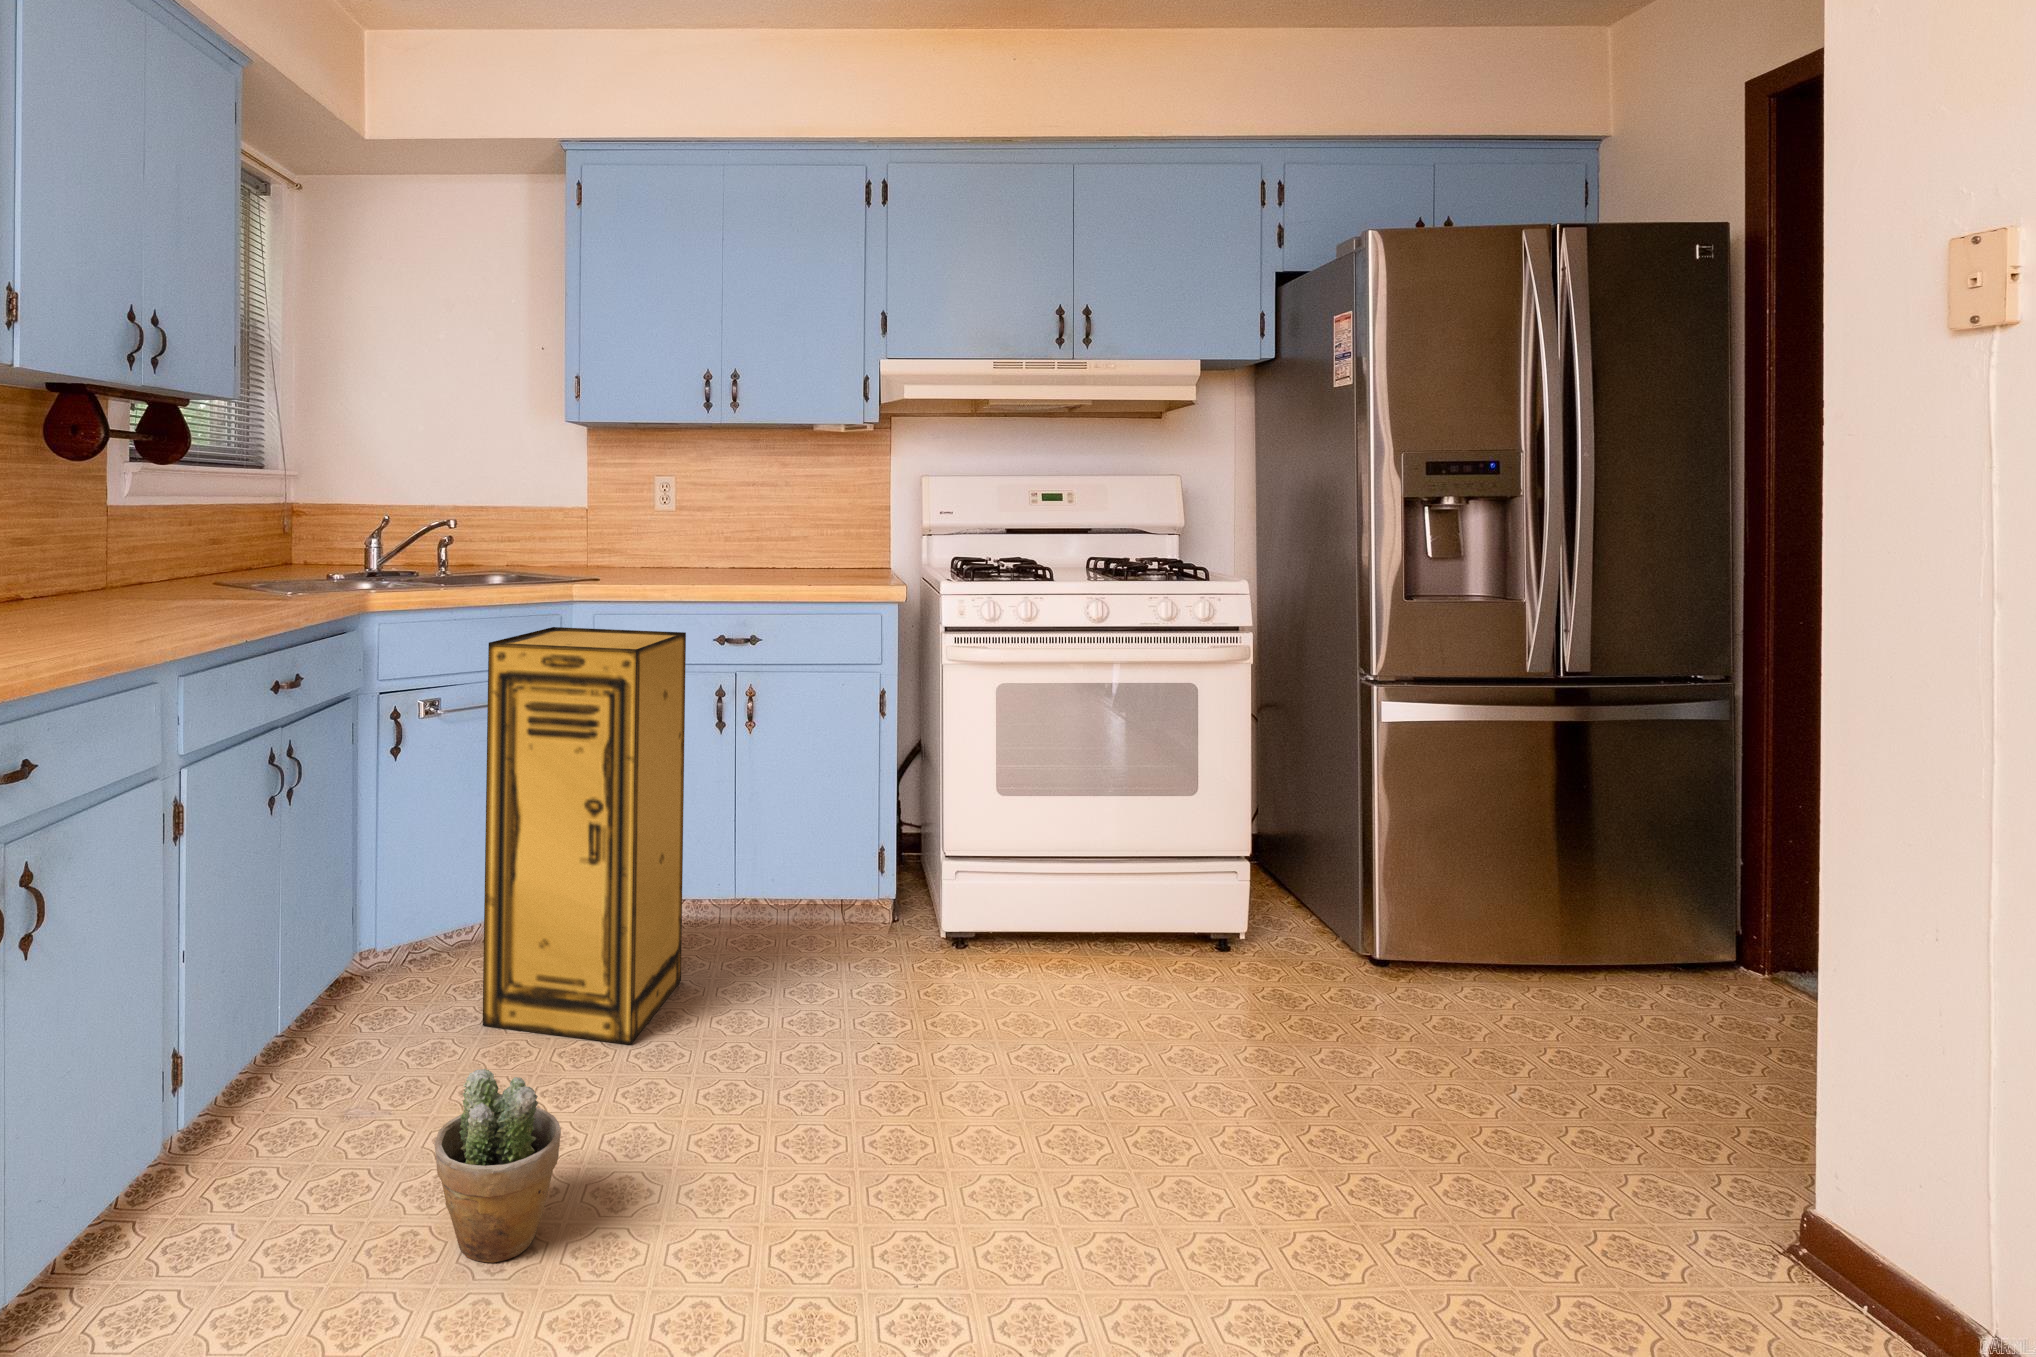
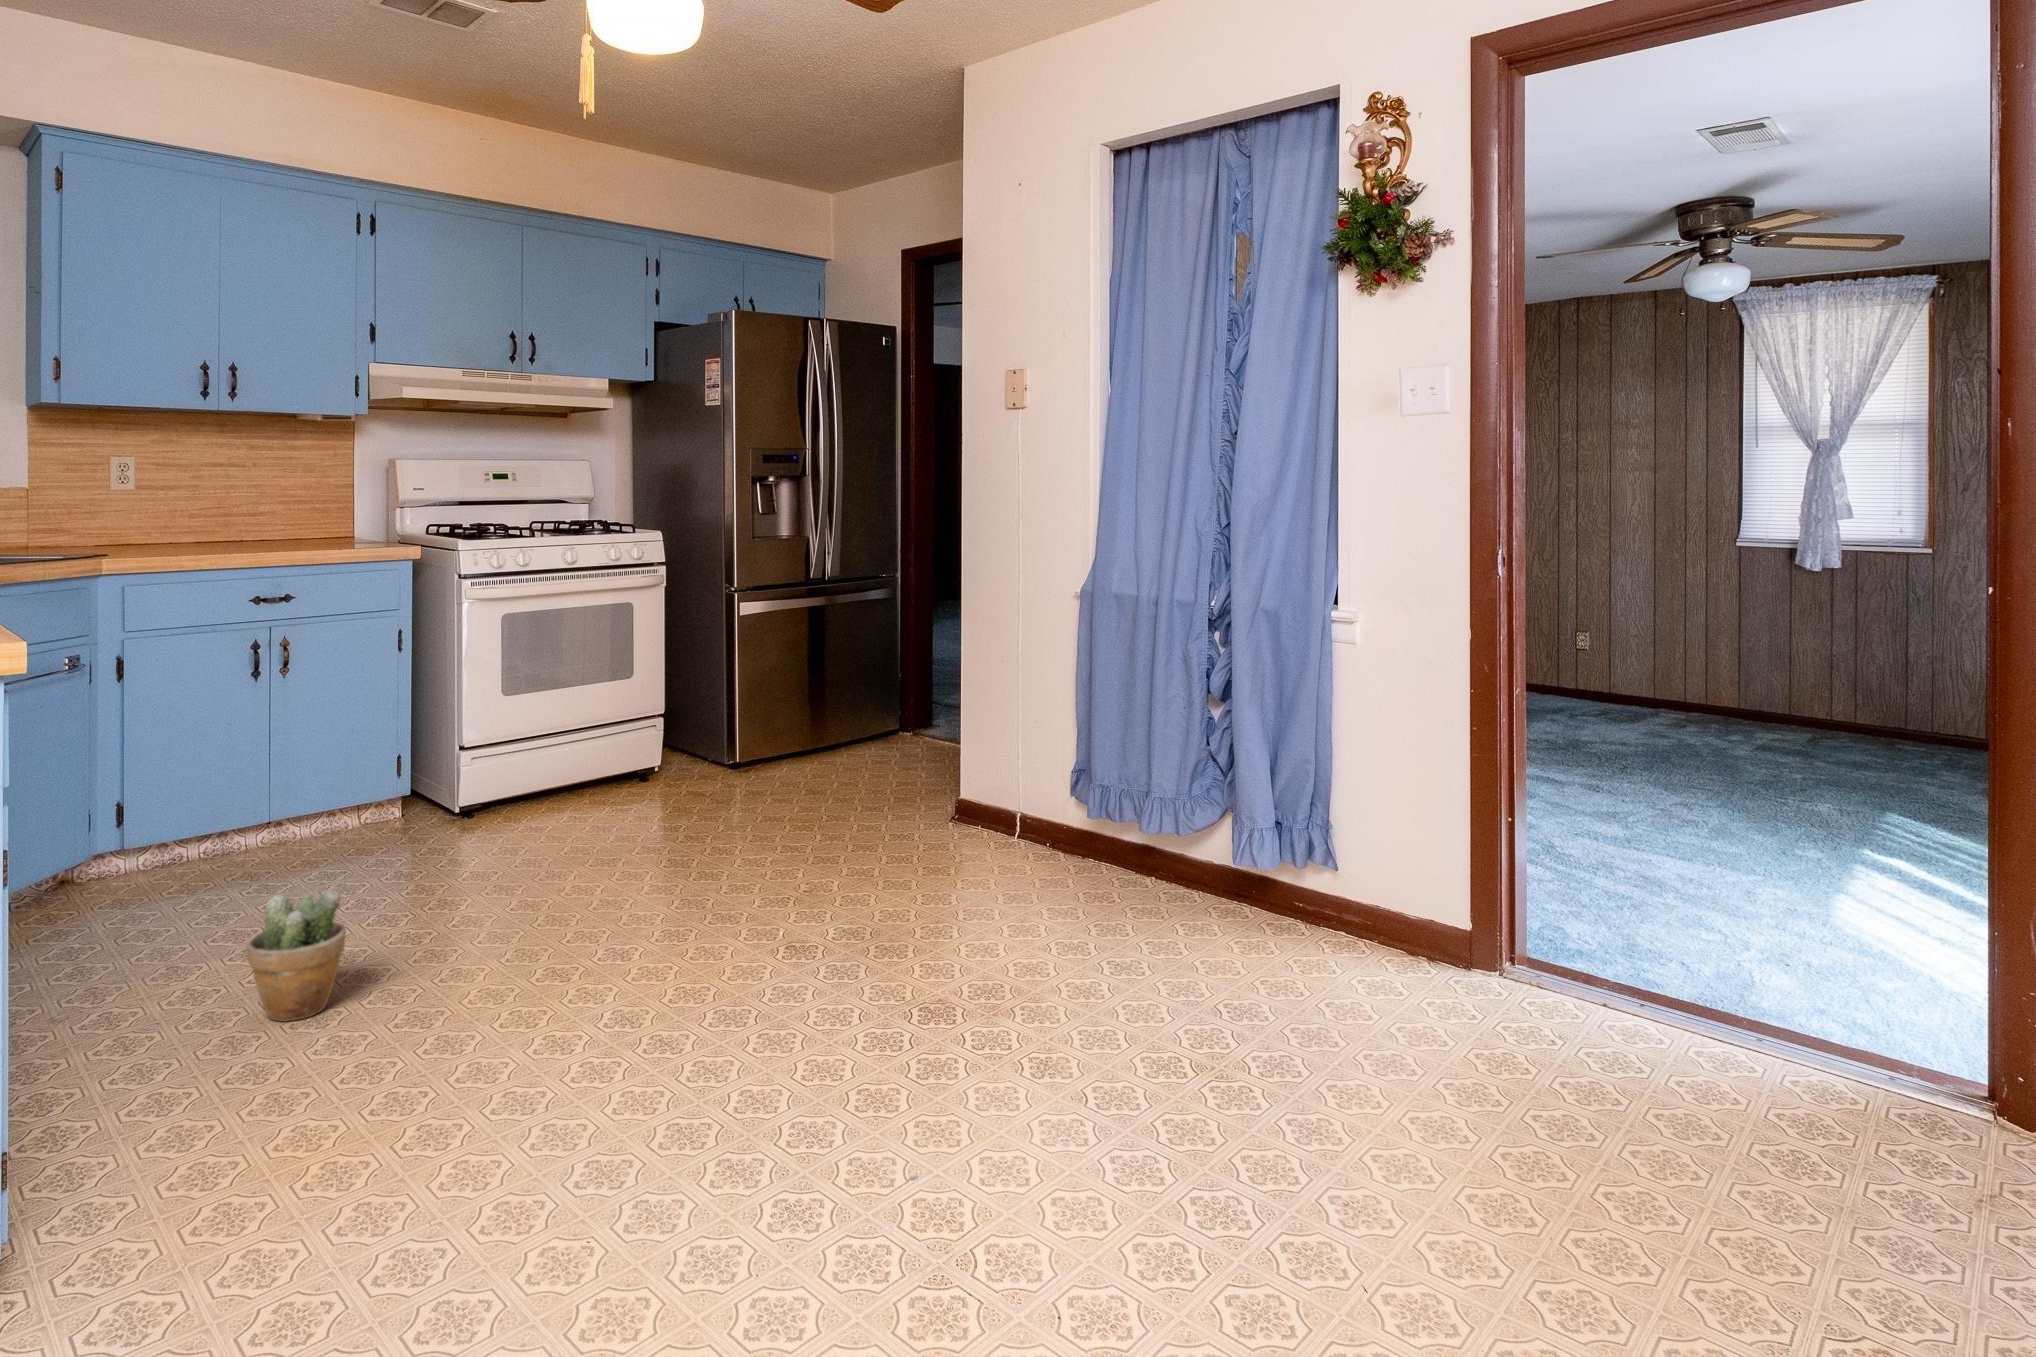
storage cabinet: present [483,627,686,1044] -> none [108,591,268,944]

